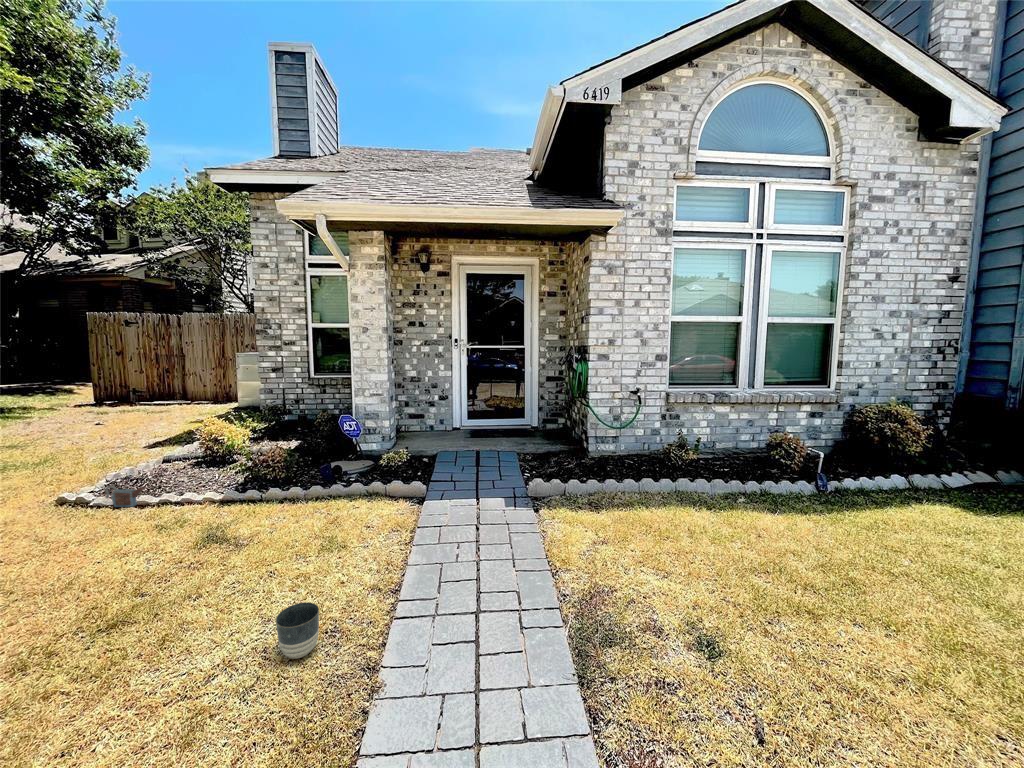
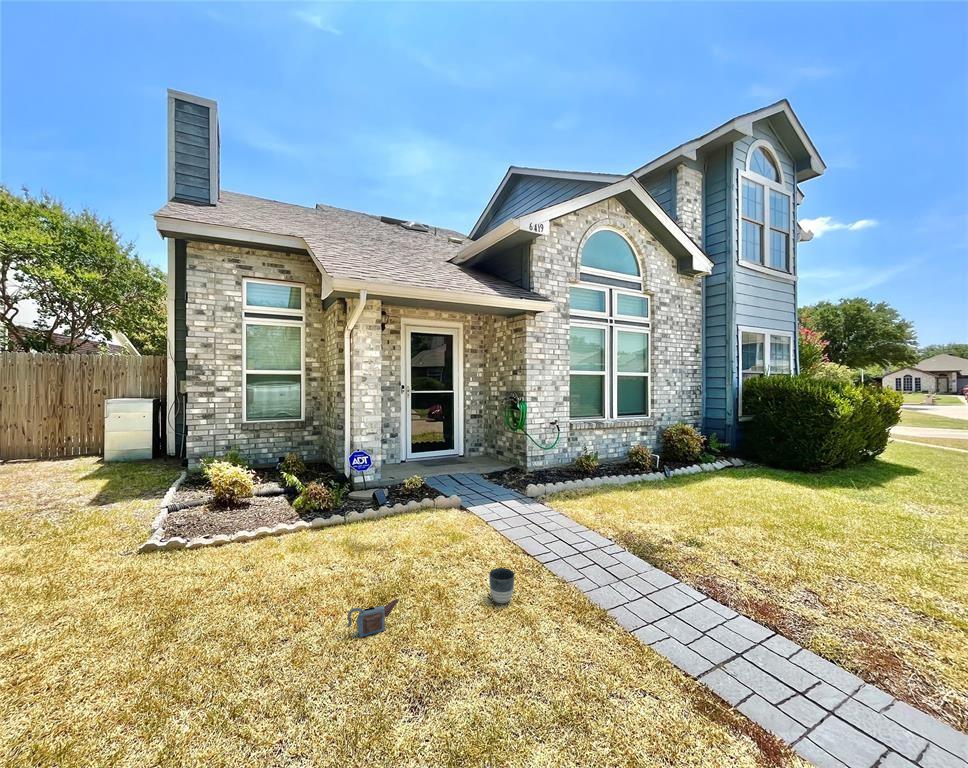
watering can: present [105,486,145,507] -> present [347,599,399,637]

